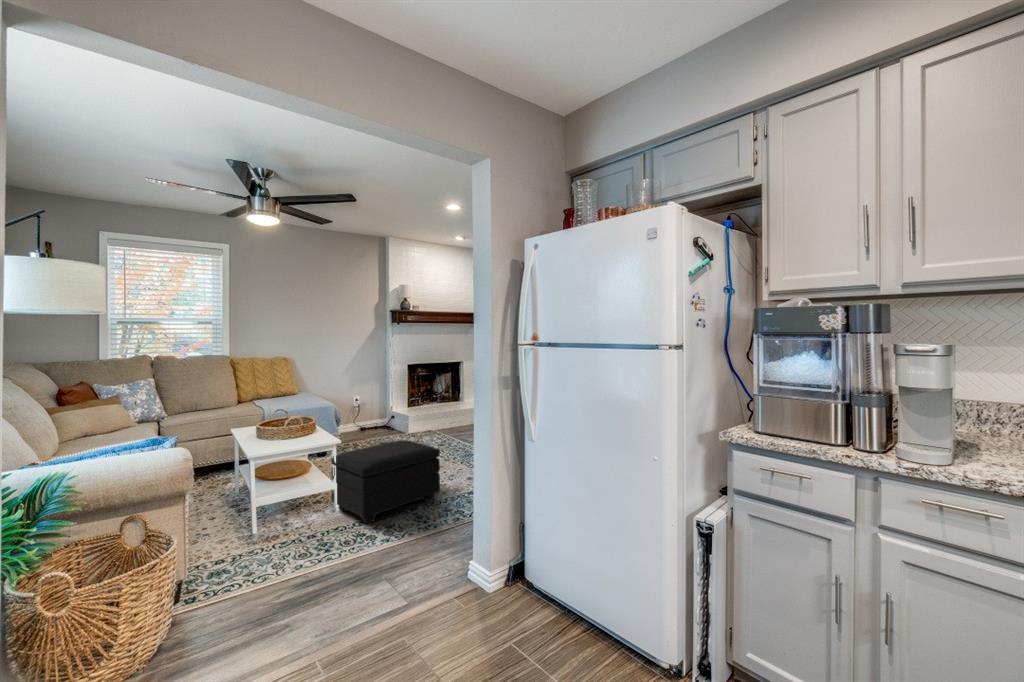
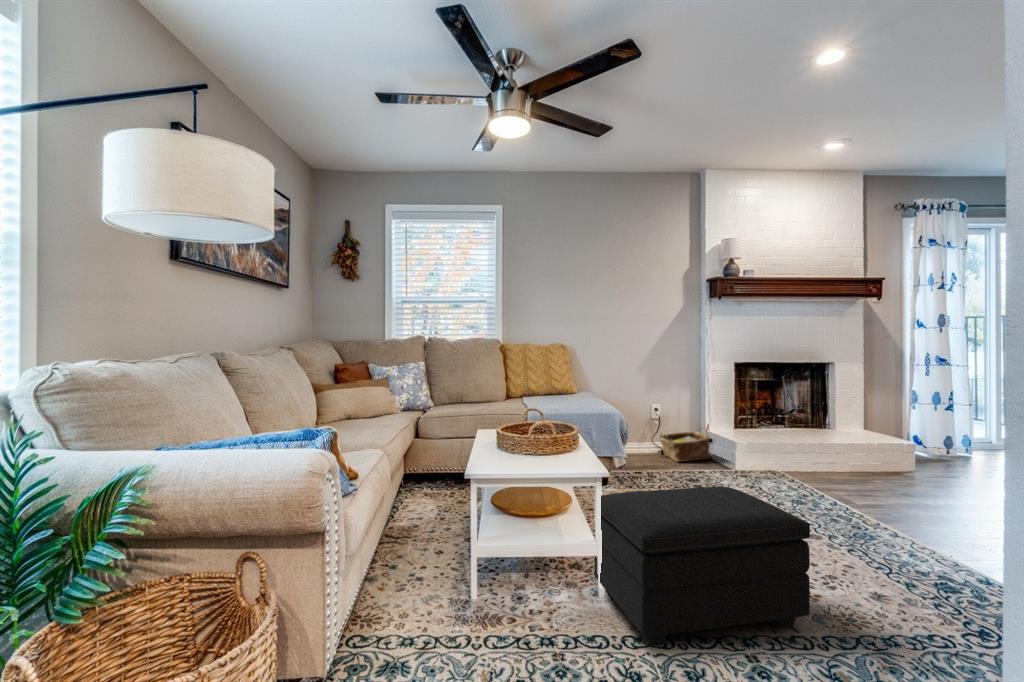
woven basket: none [360,408,393,434] -> present [660,427,710,462]

